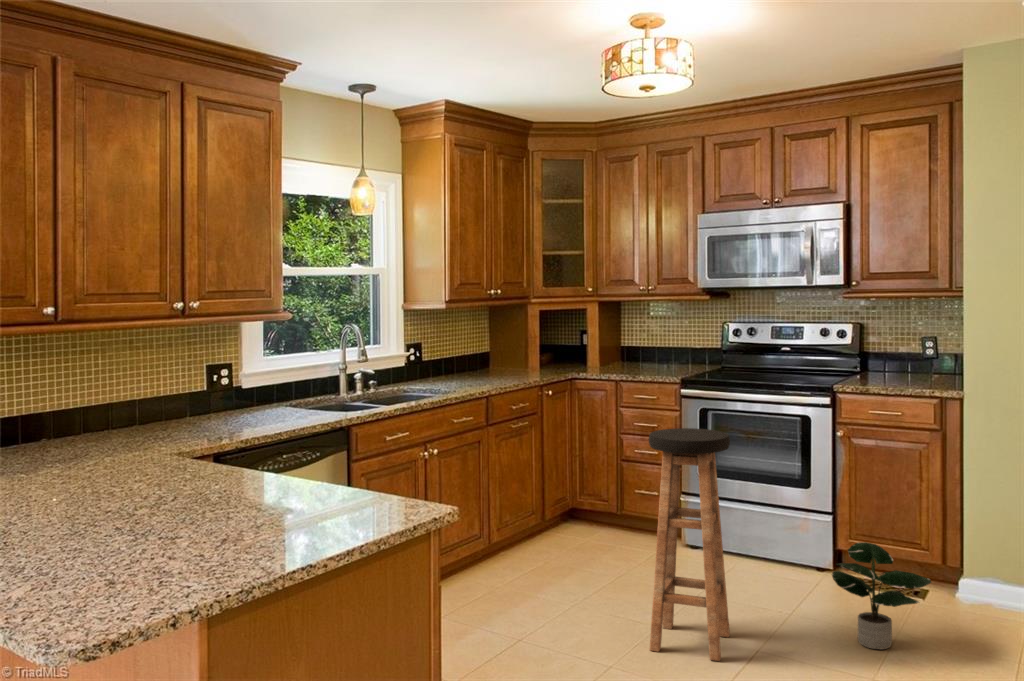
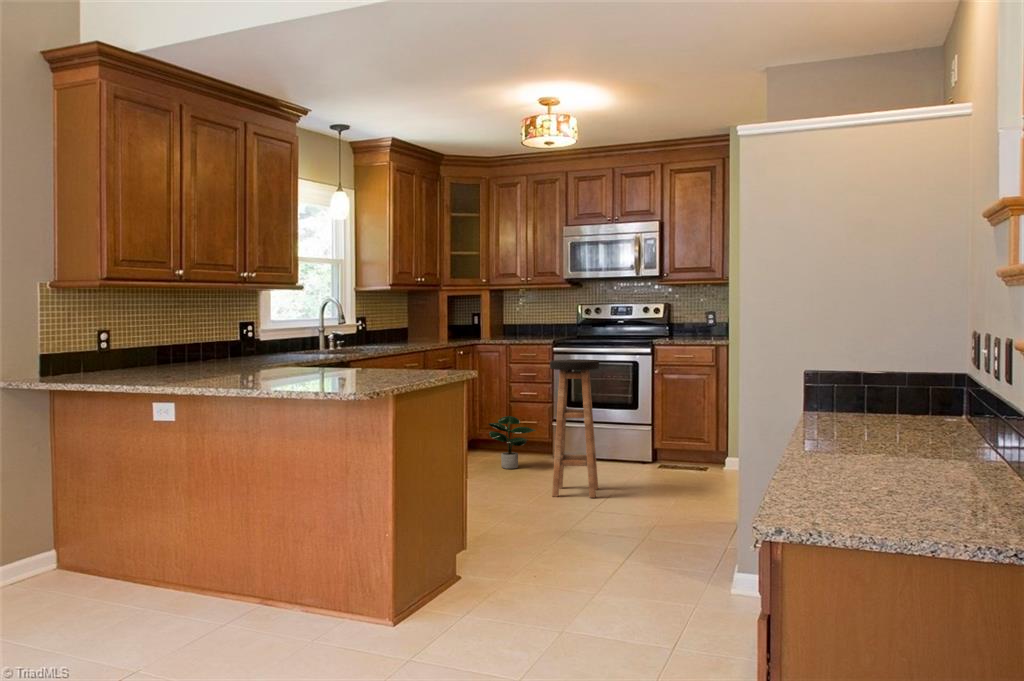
potted plant: present [832,542,931,650] -> present [489,416,536,469]

